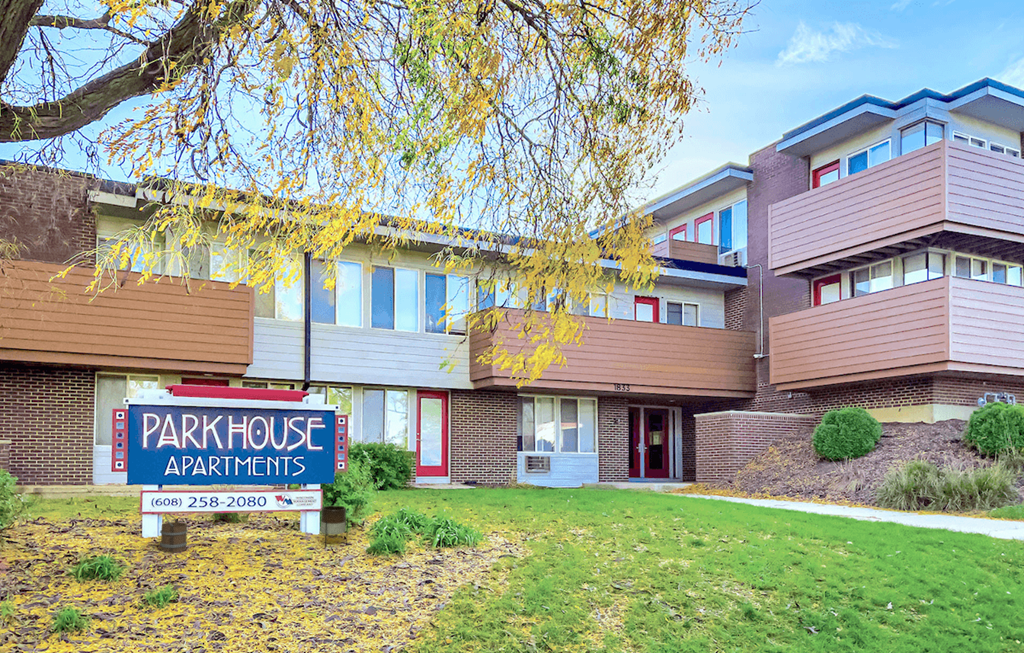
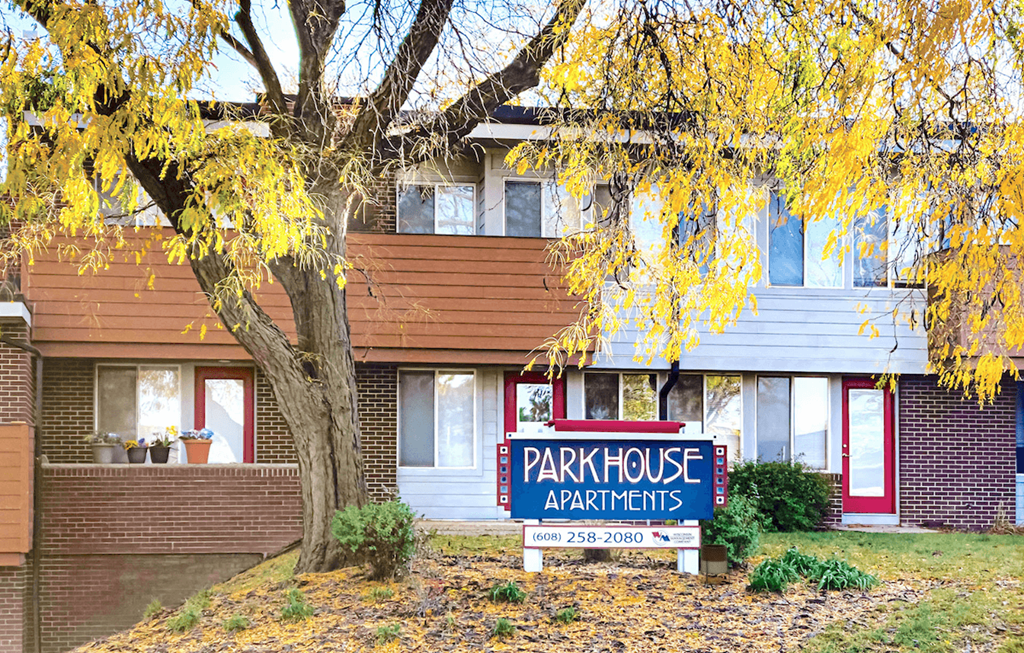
bucket: present [160,514,188,553] -> none [543,547,569,586]

